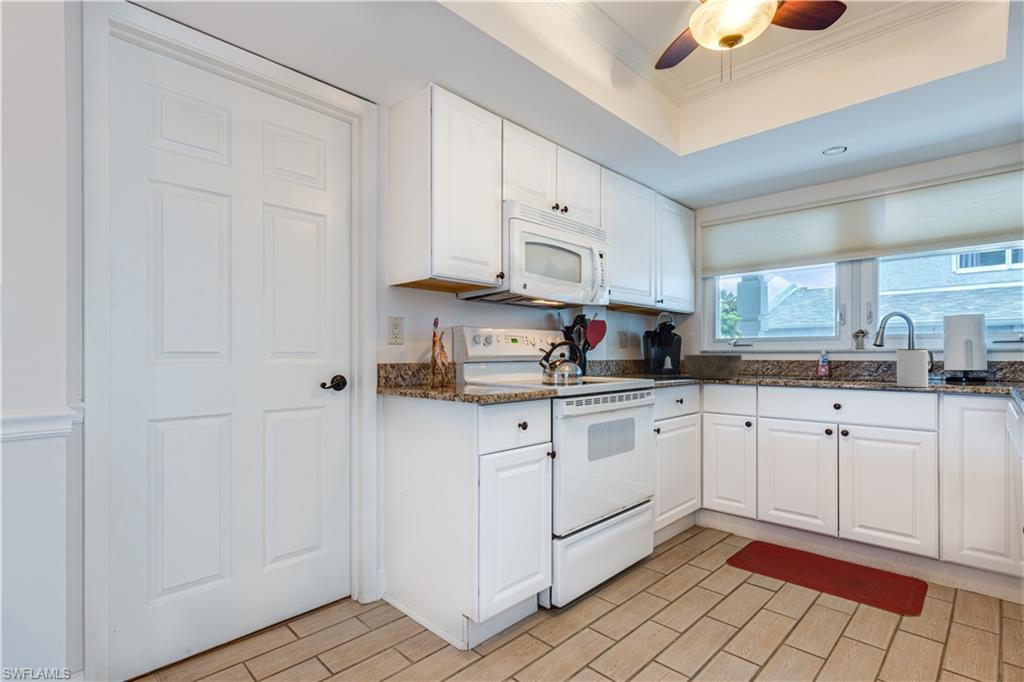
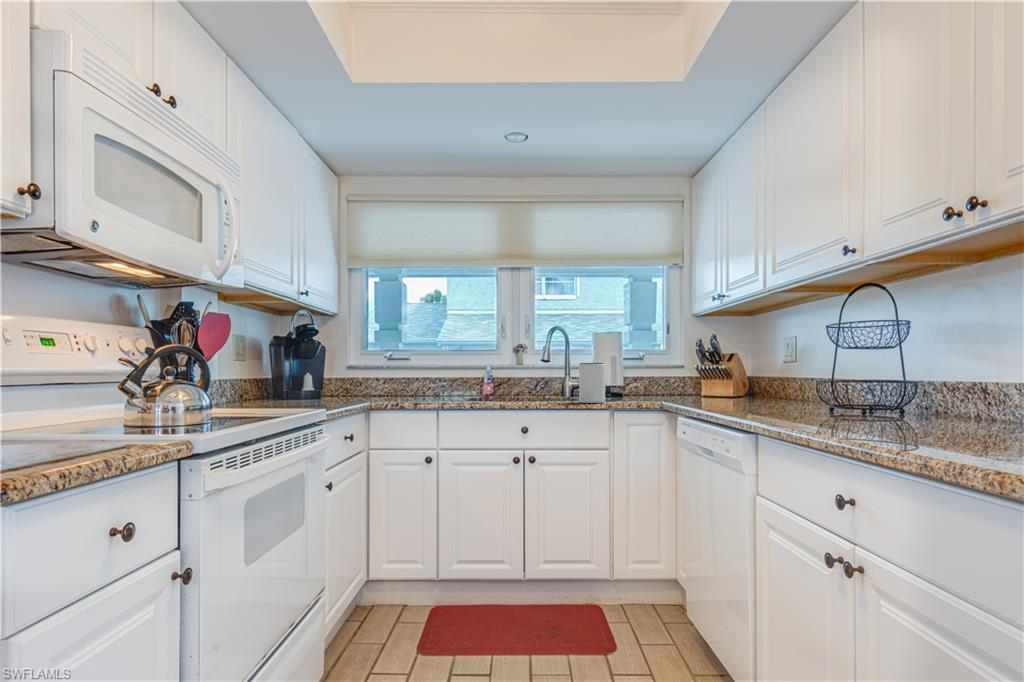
bowl: present [684,355,742,379] -> none [347,370,421,403]

